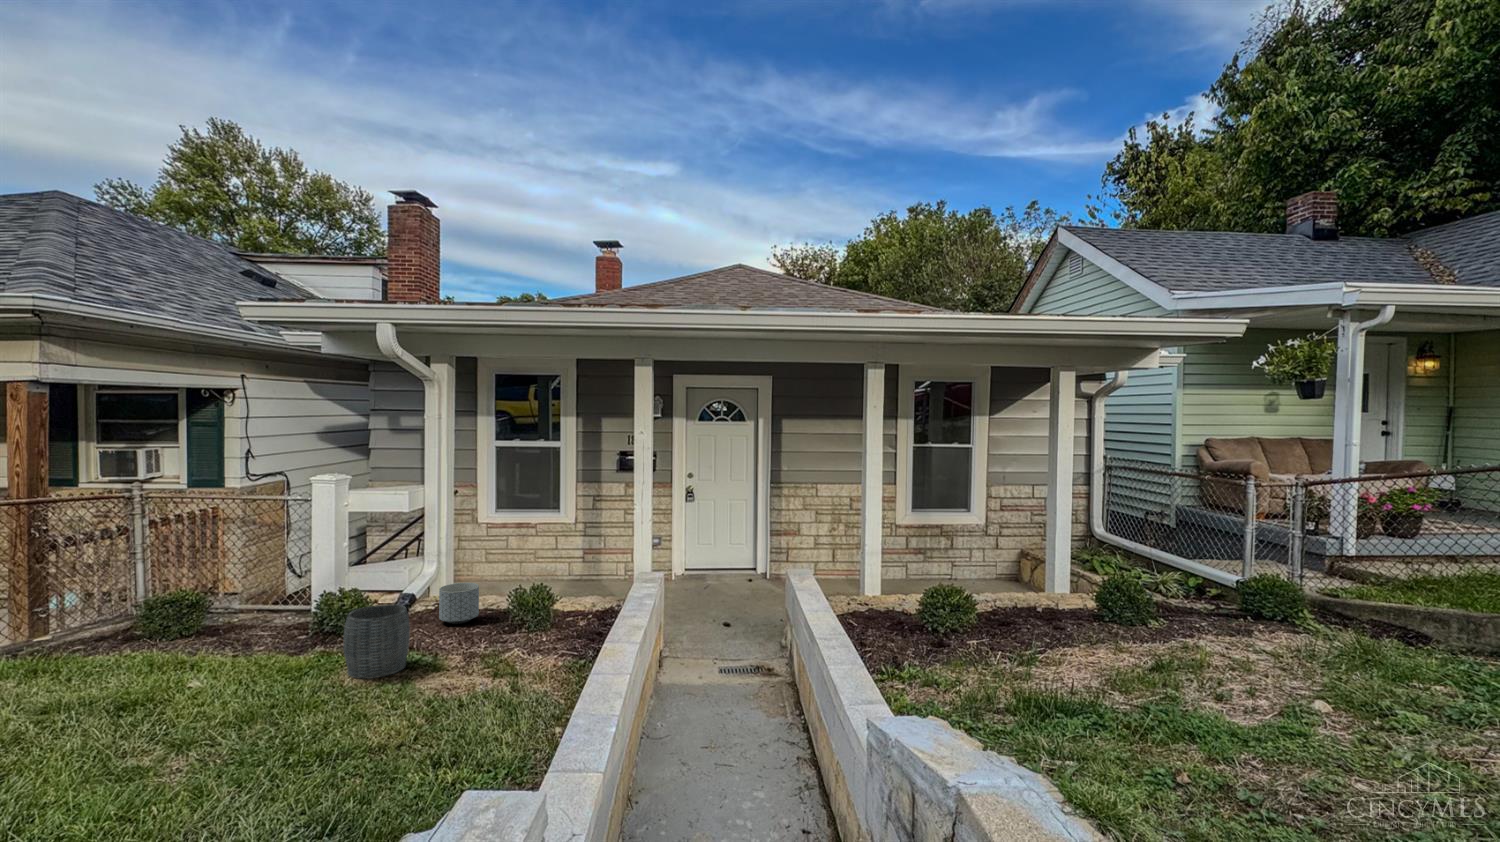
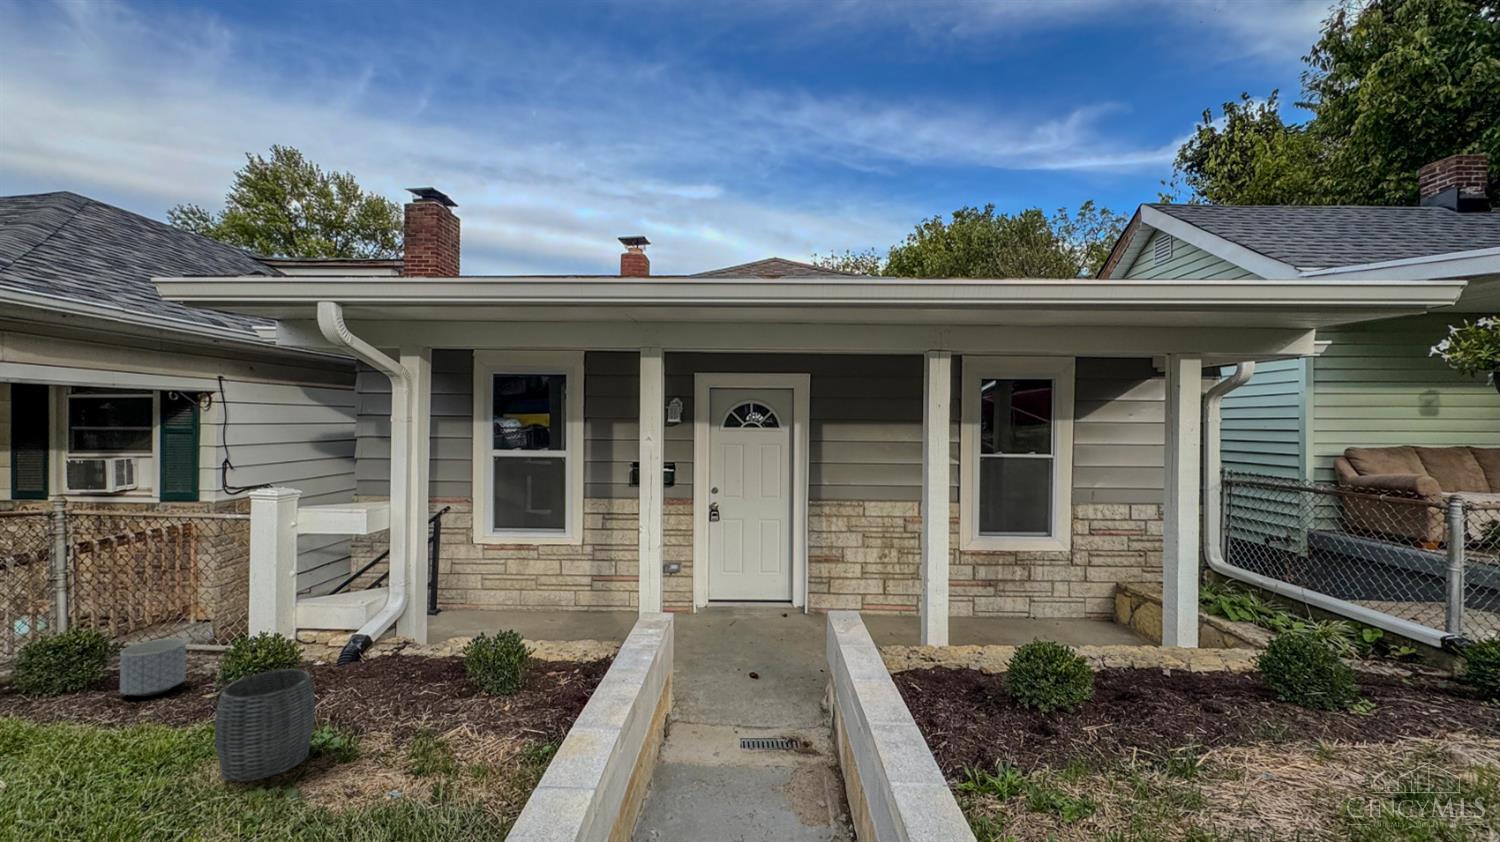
planter: present [439,583,479,624] -> present [120,639,186,696]

